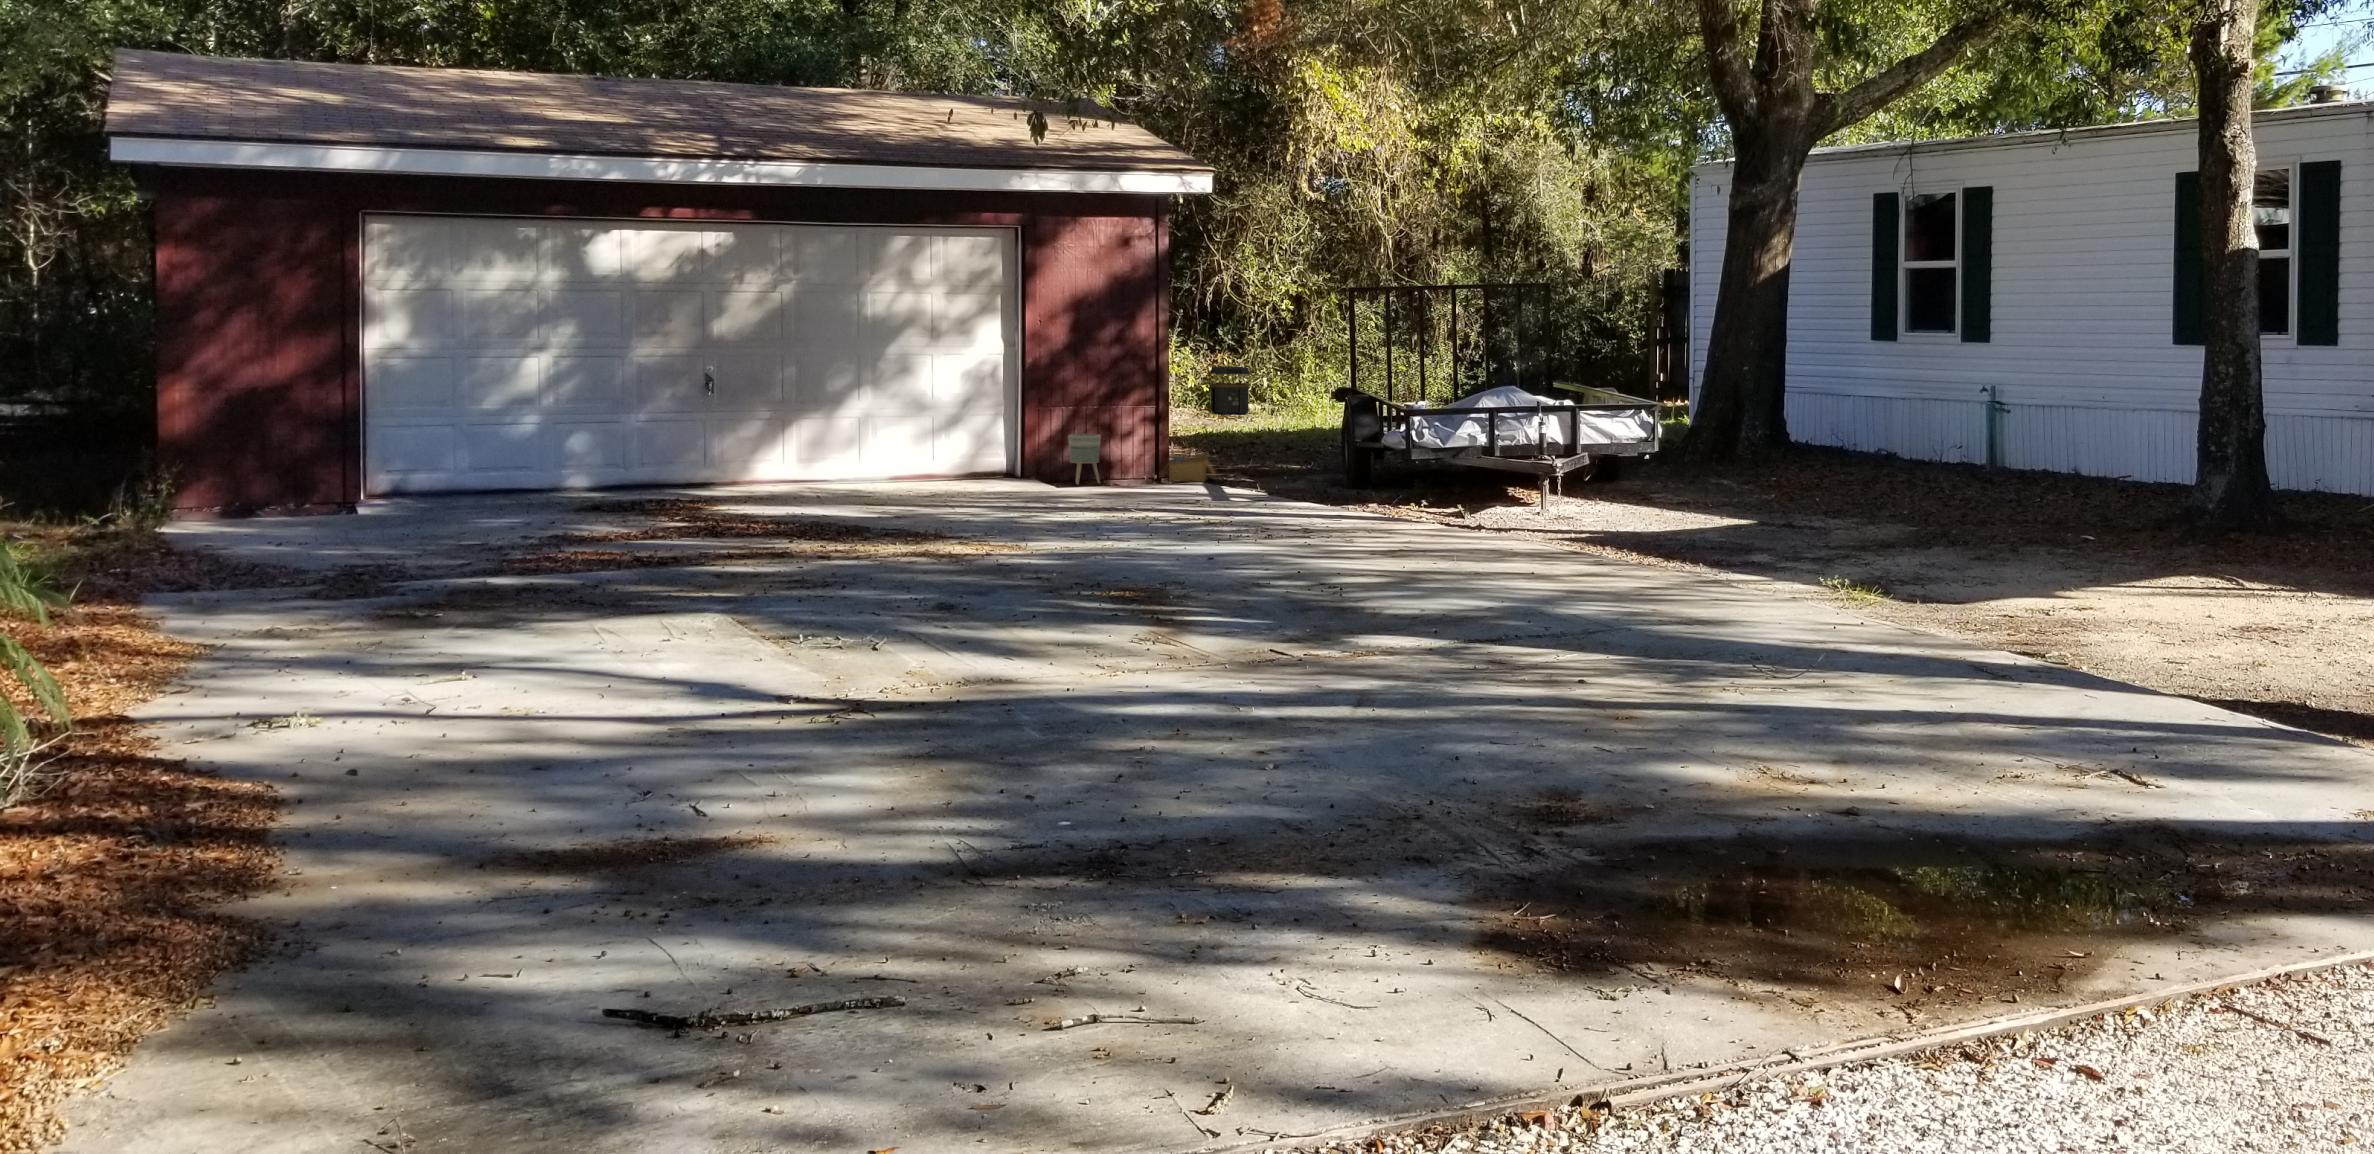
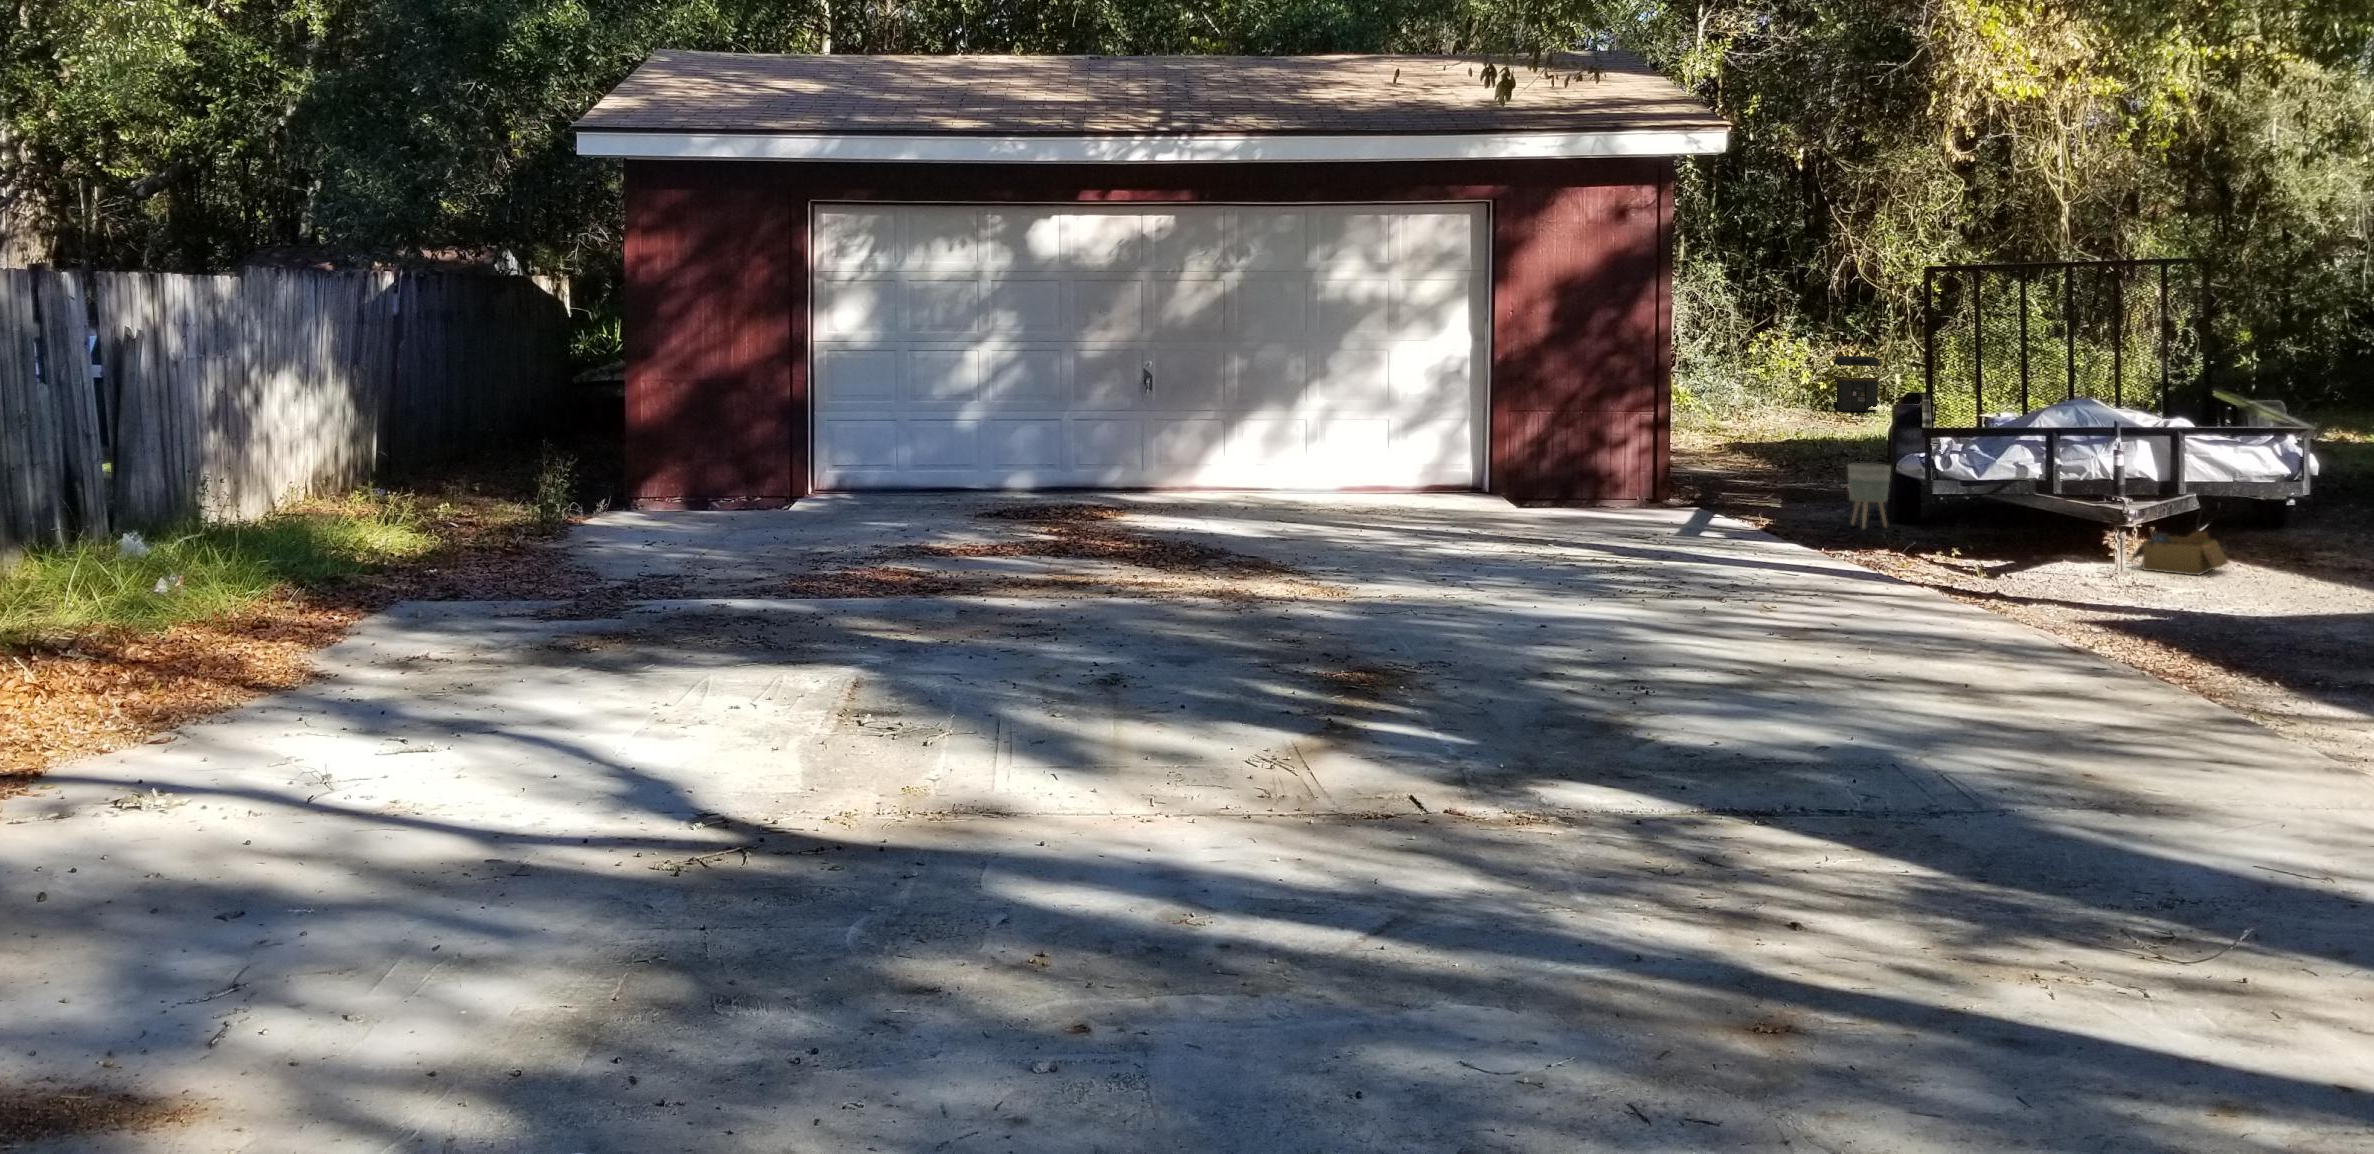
planter: present [1068,434,1101,485] -> present [1848,463,1891,529]
cardboard box: present [1169,453,1215,482] -> present [2131,531,2229,575]

